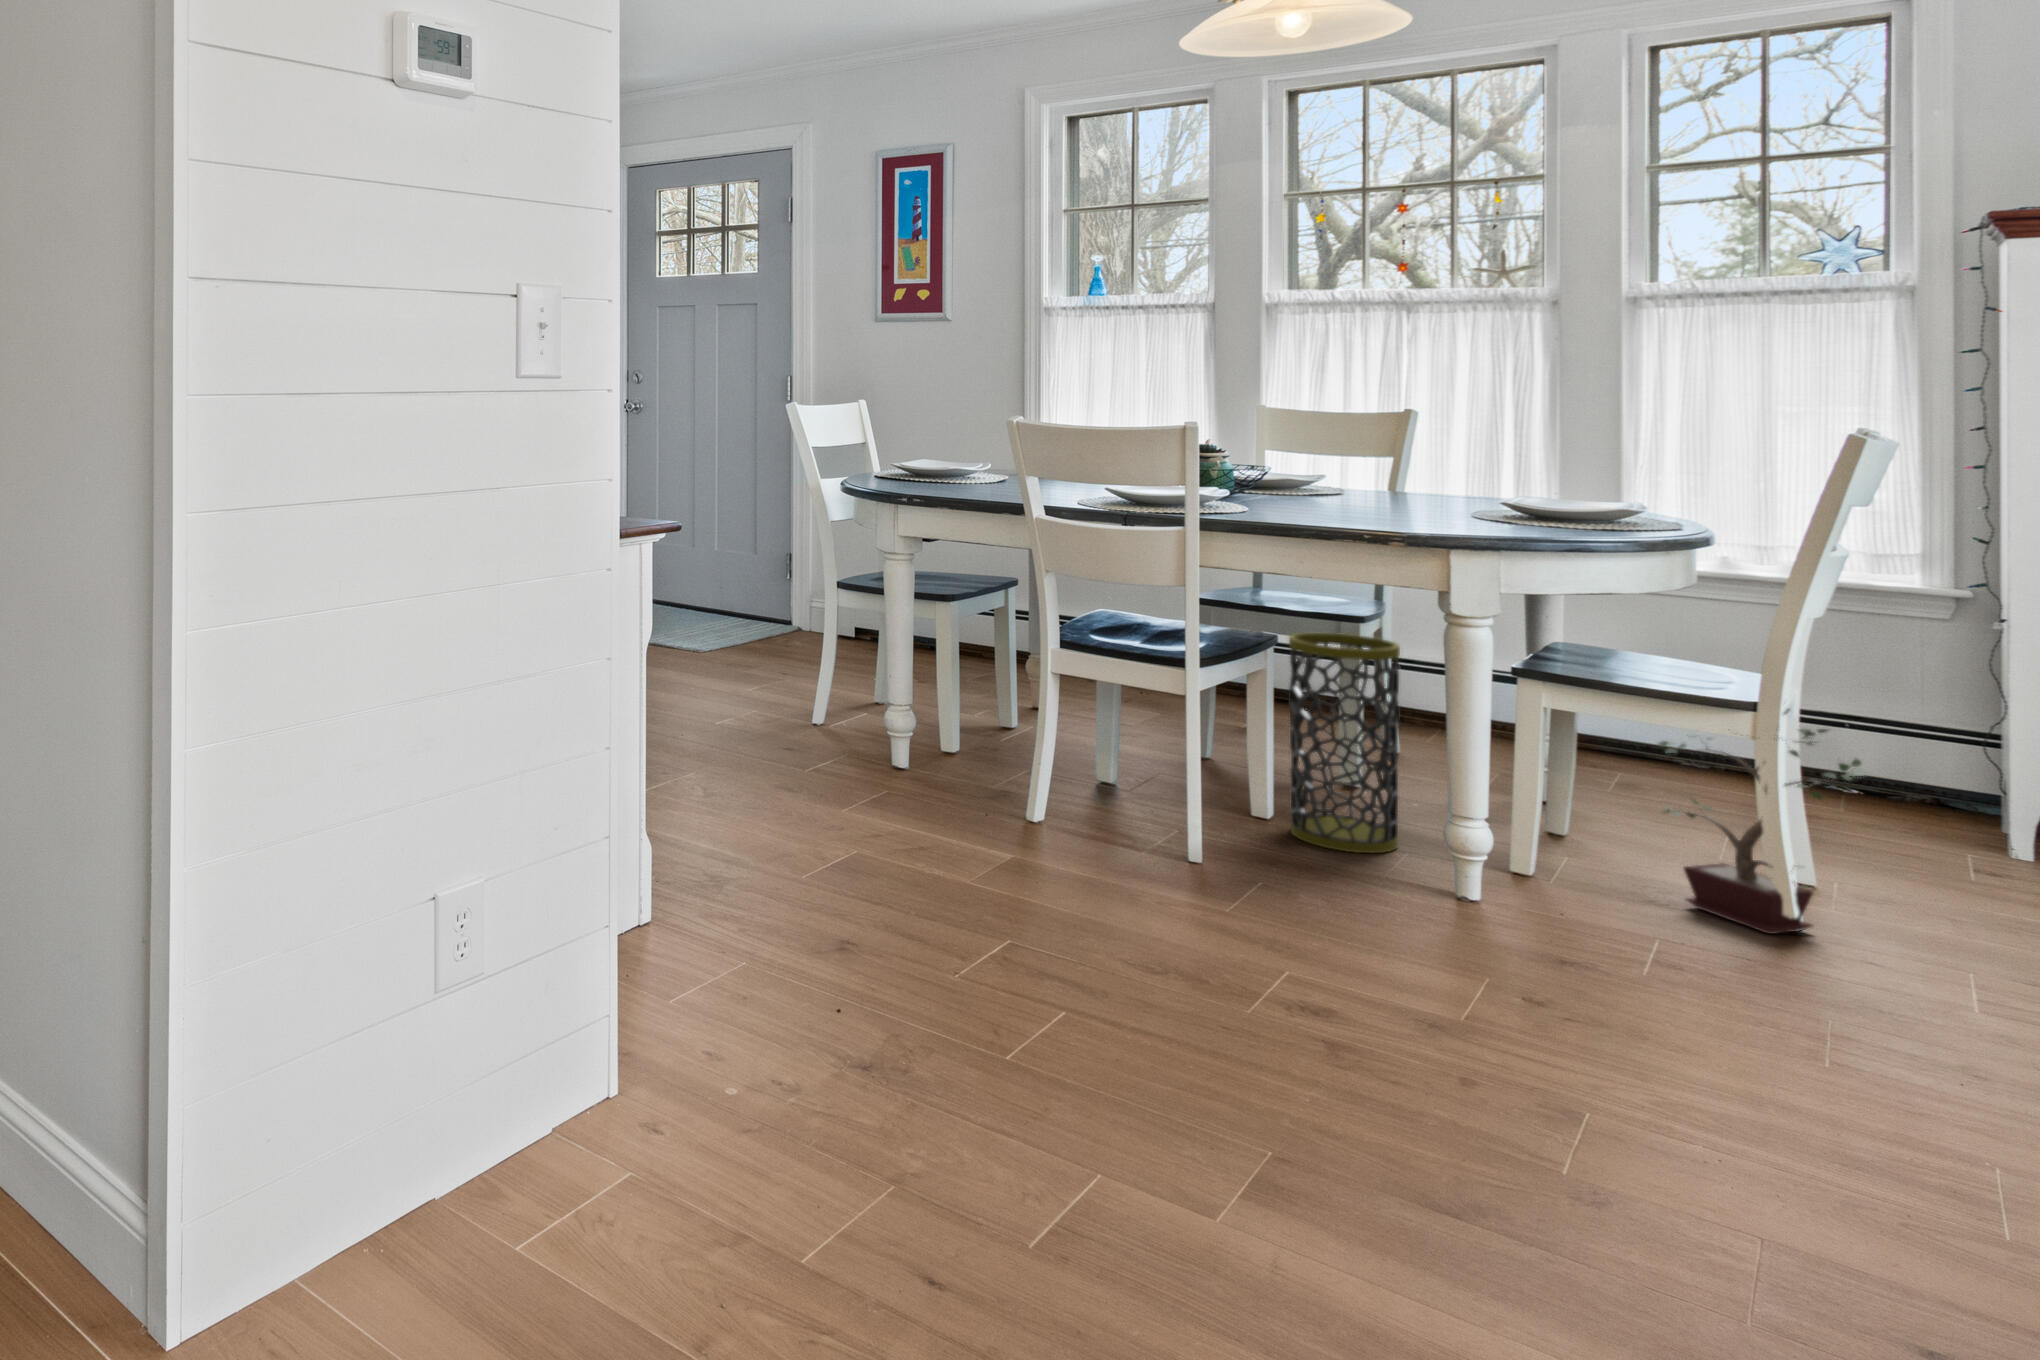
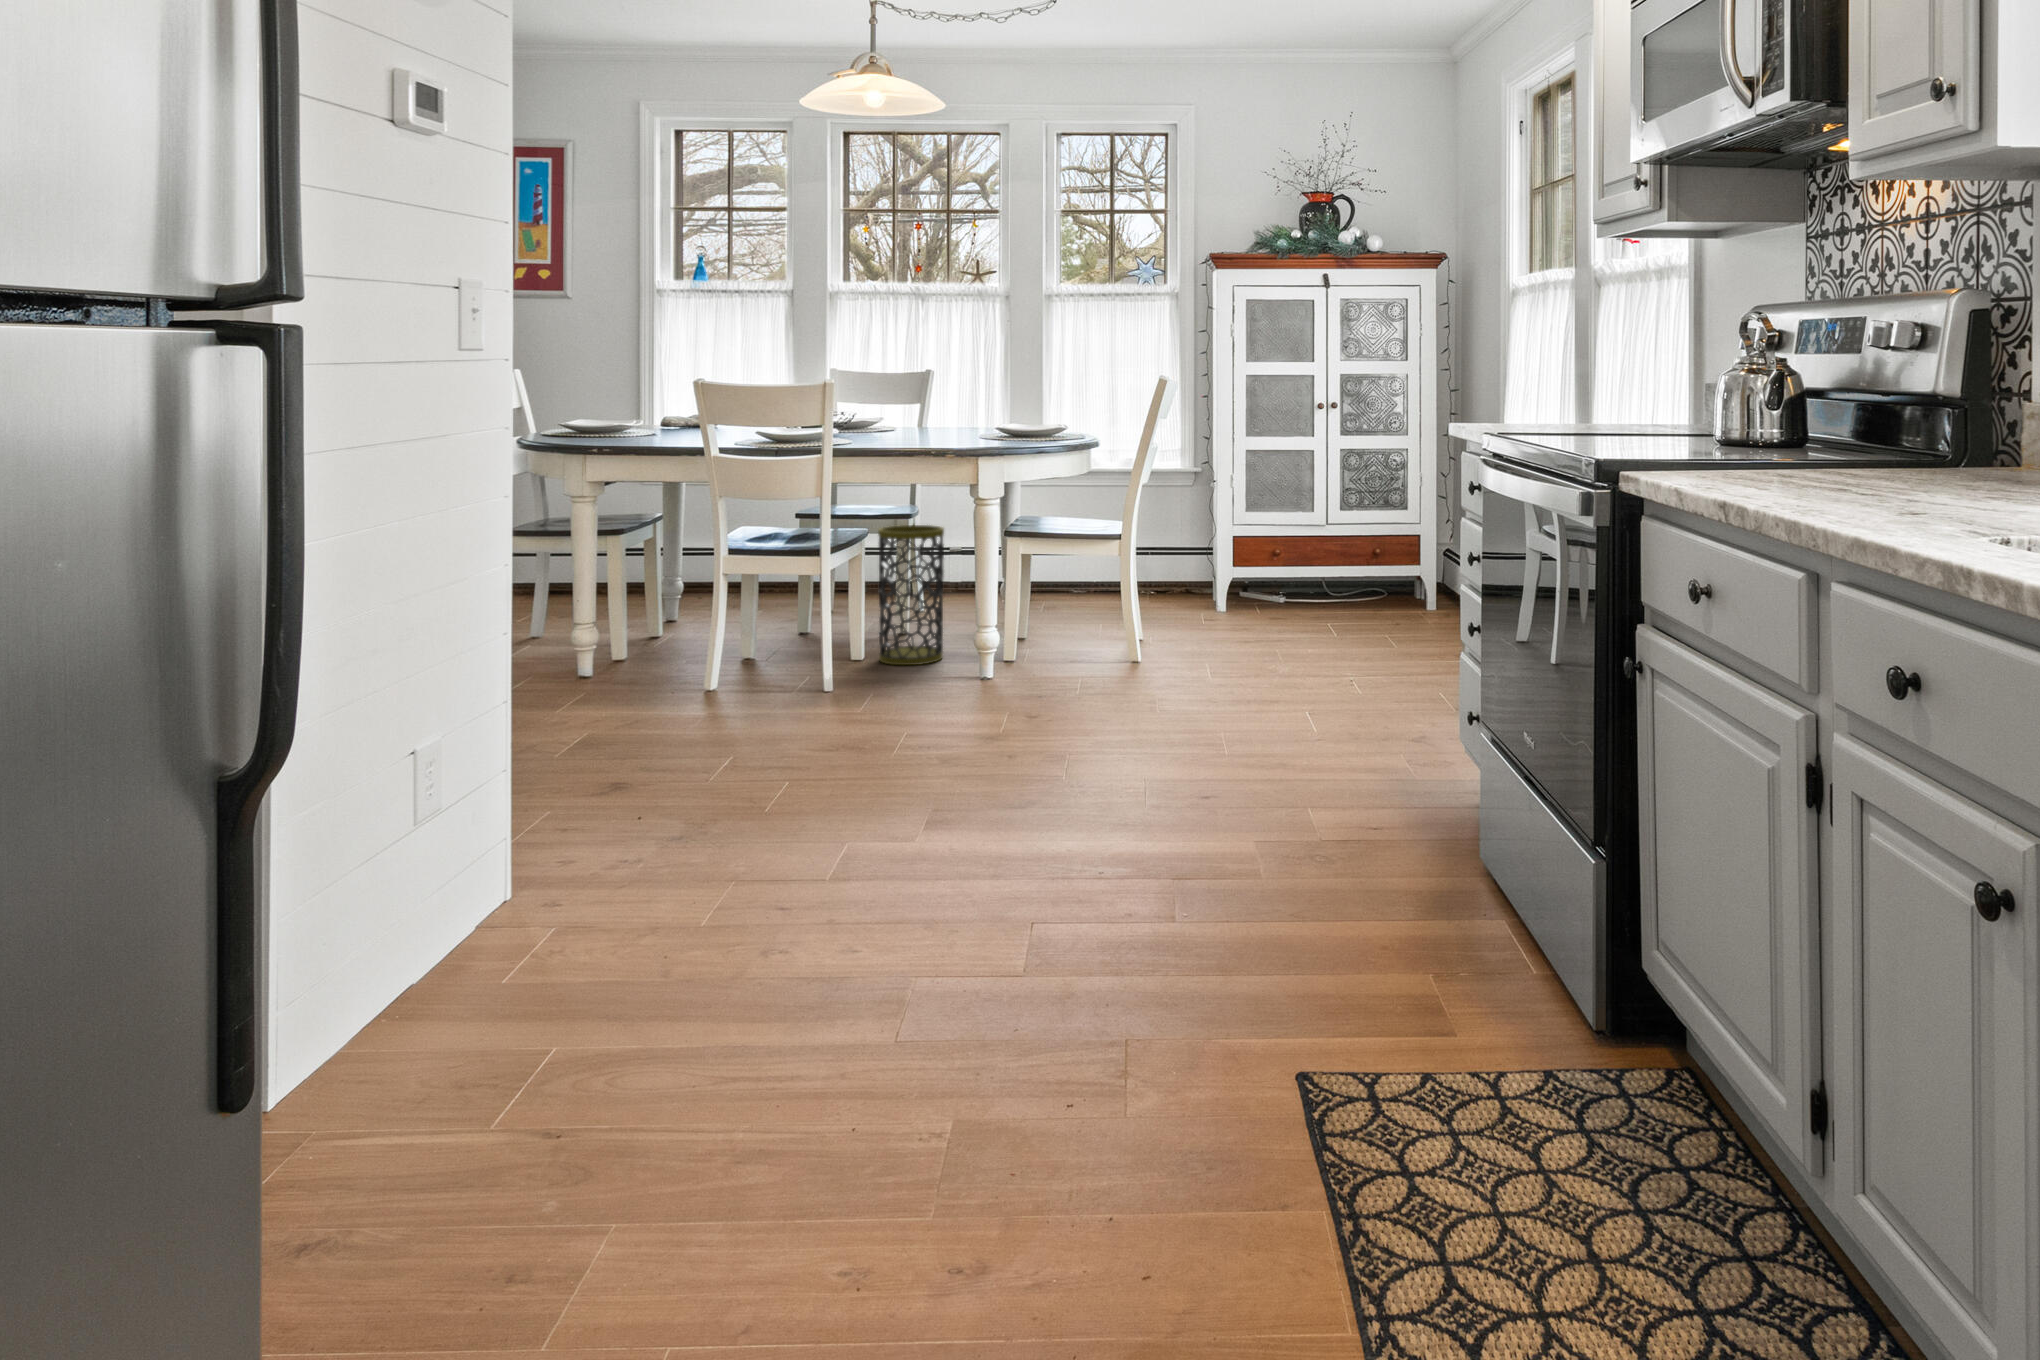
potted plant: present [1659,709,1867,934] -> none [1076,528,1171,663]

